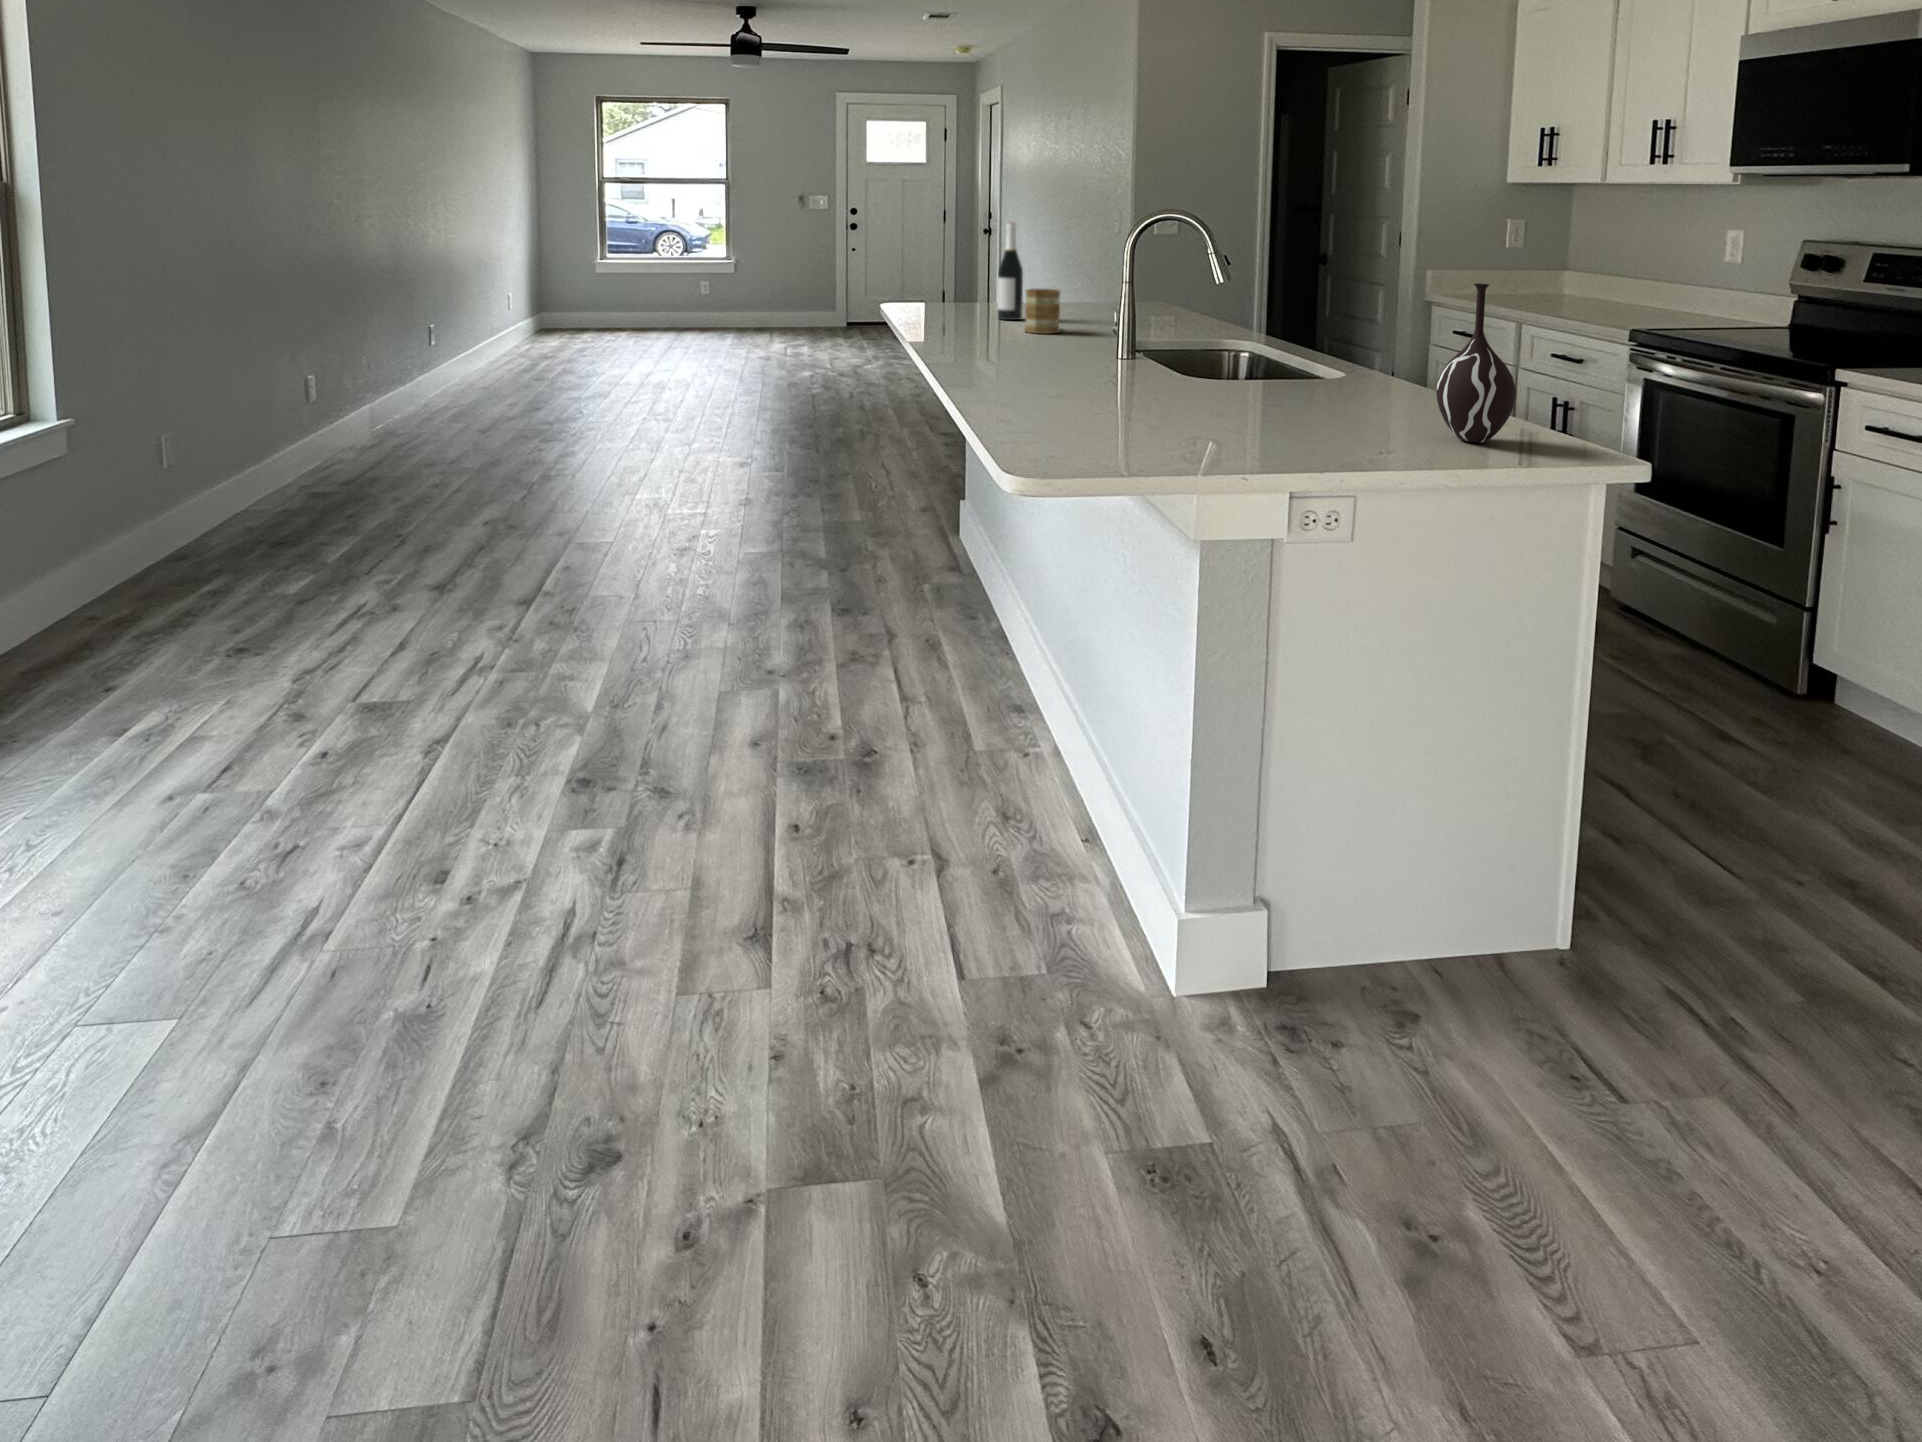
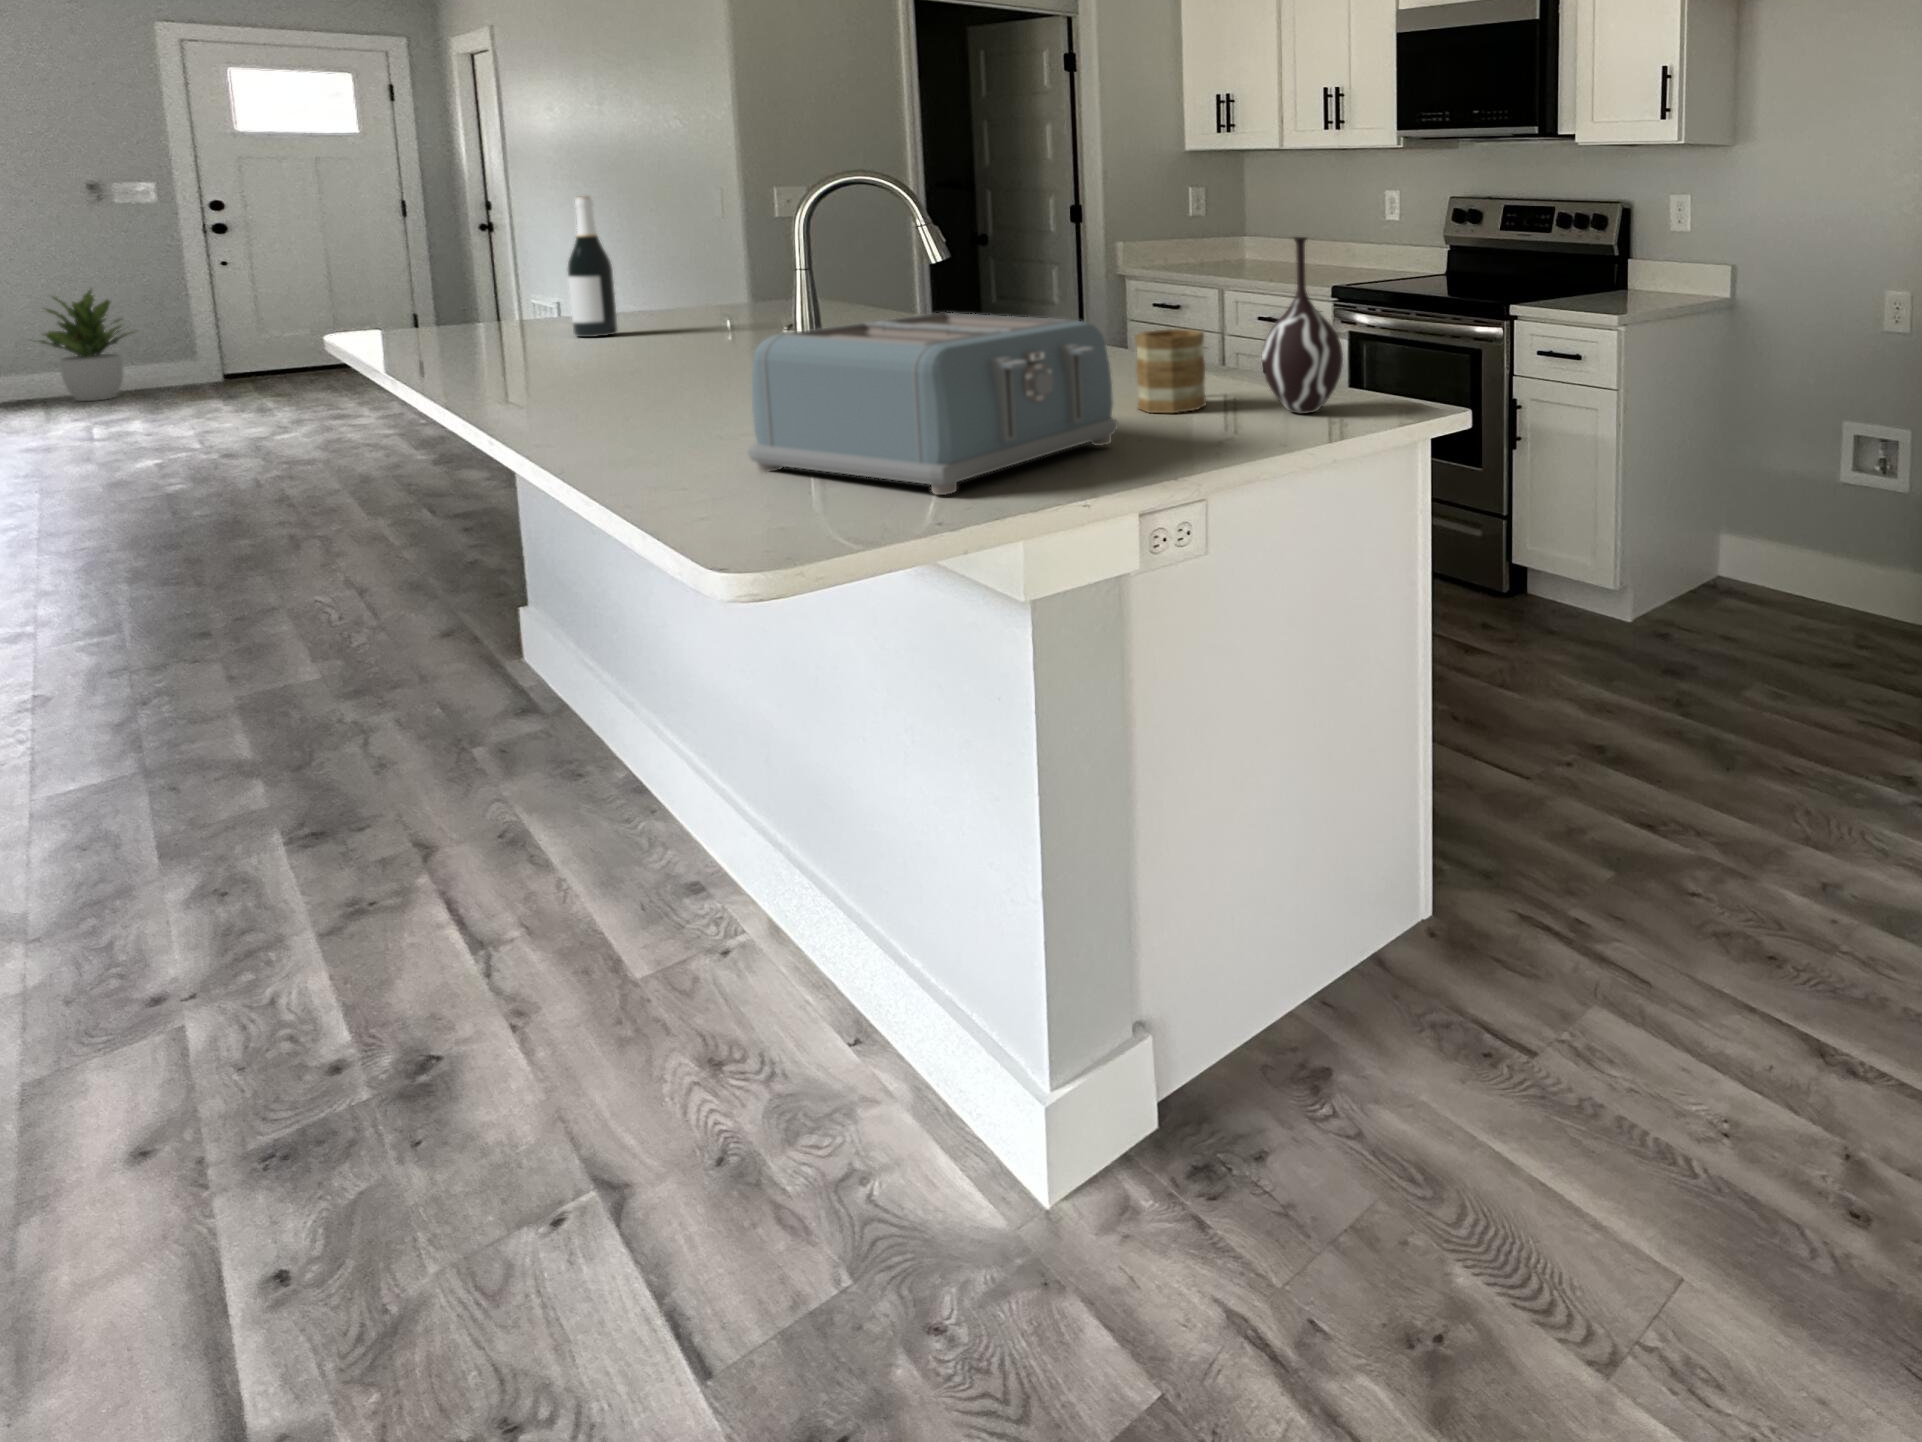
potted plant: none [765,262,811,333] -> present [40,289,133,401]
mug: present [1025,288,1060,334] -> present [1135,329,1206,413]
toaster: none [1049,324,1292,453] -> present [748,313,1118,495]

